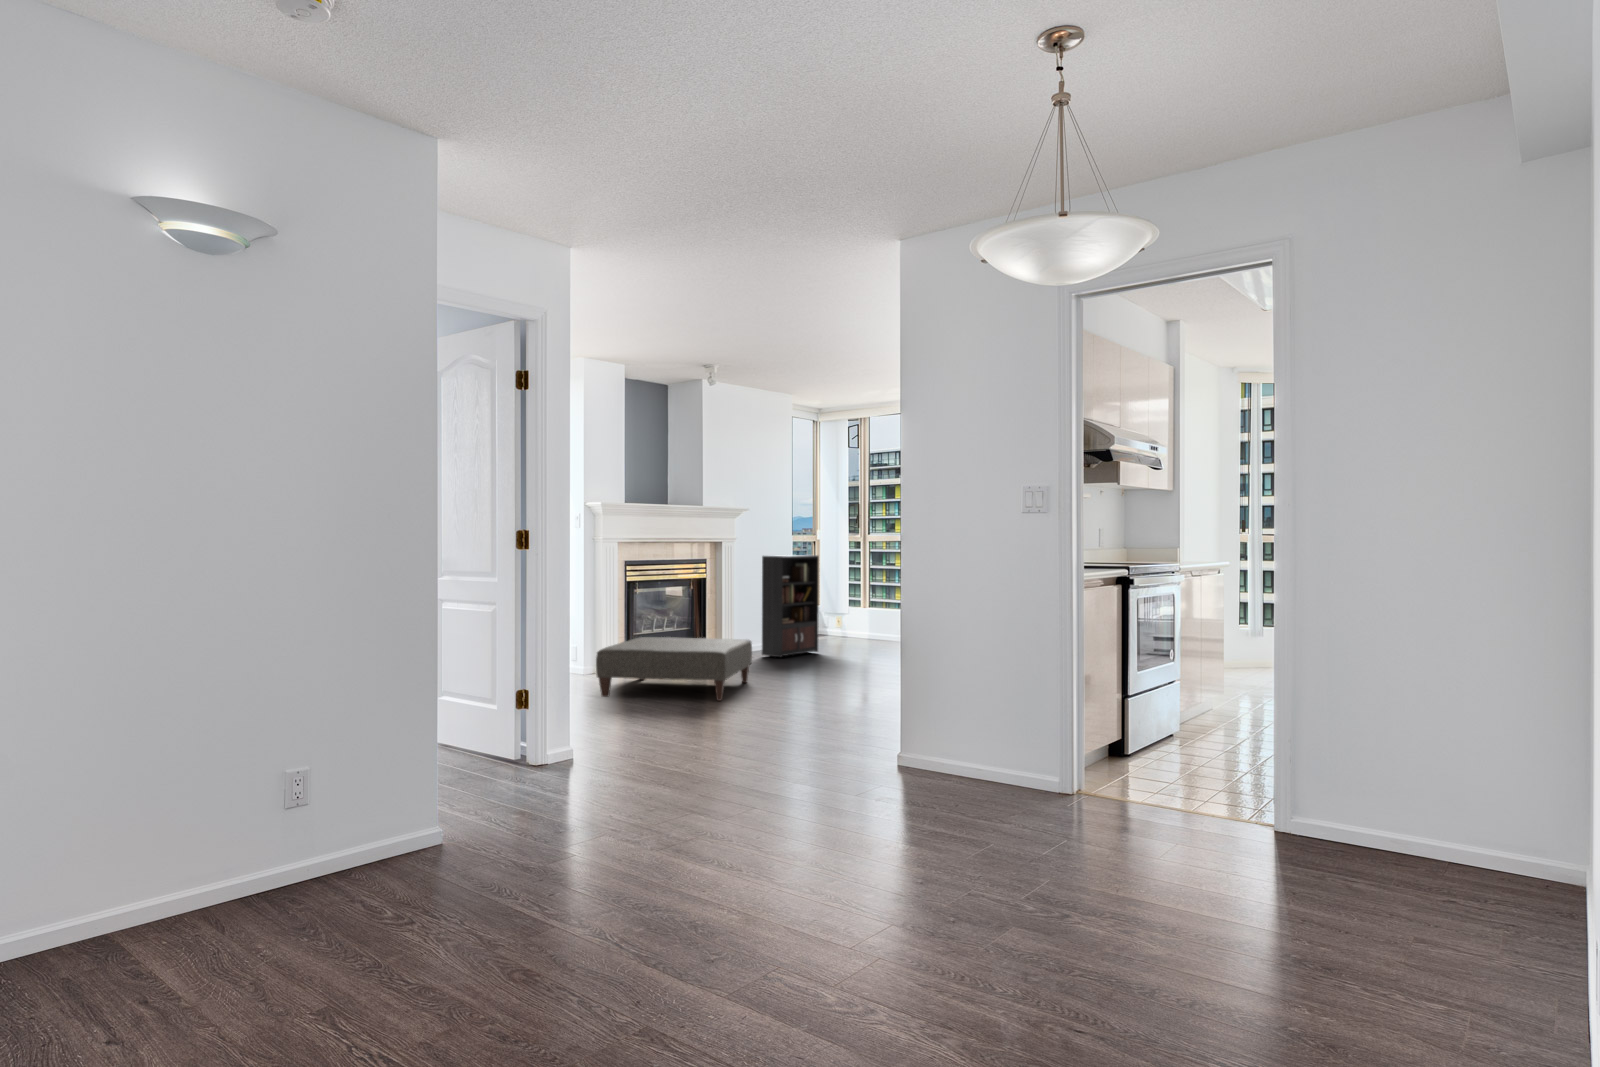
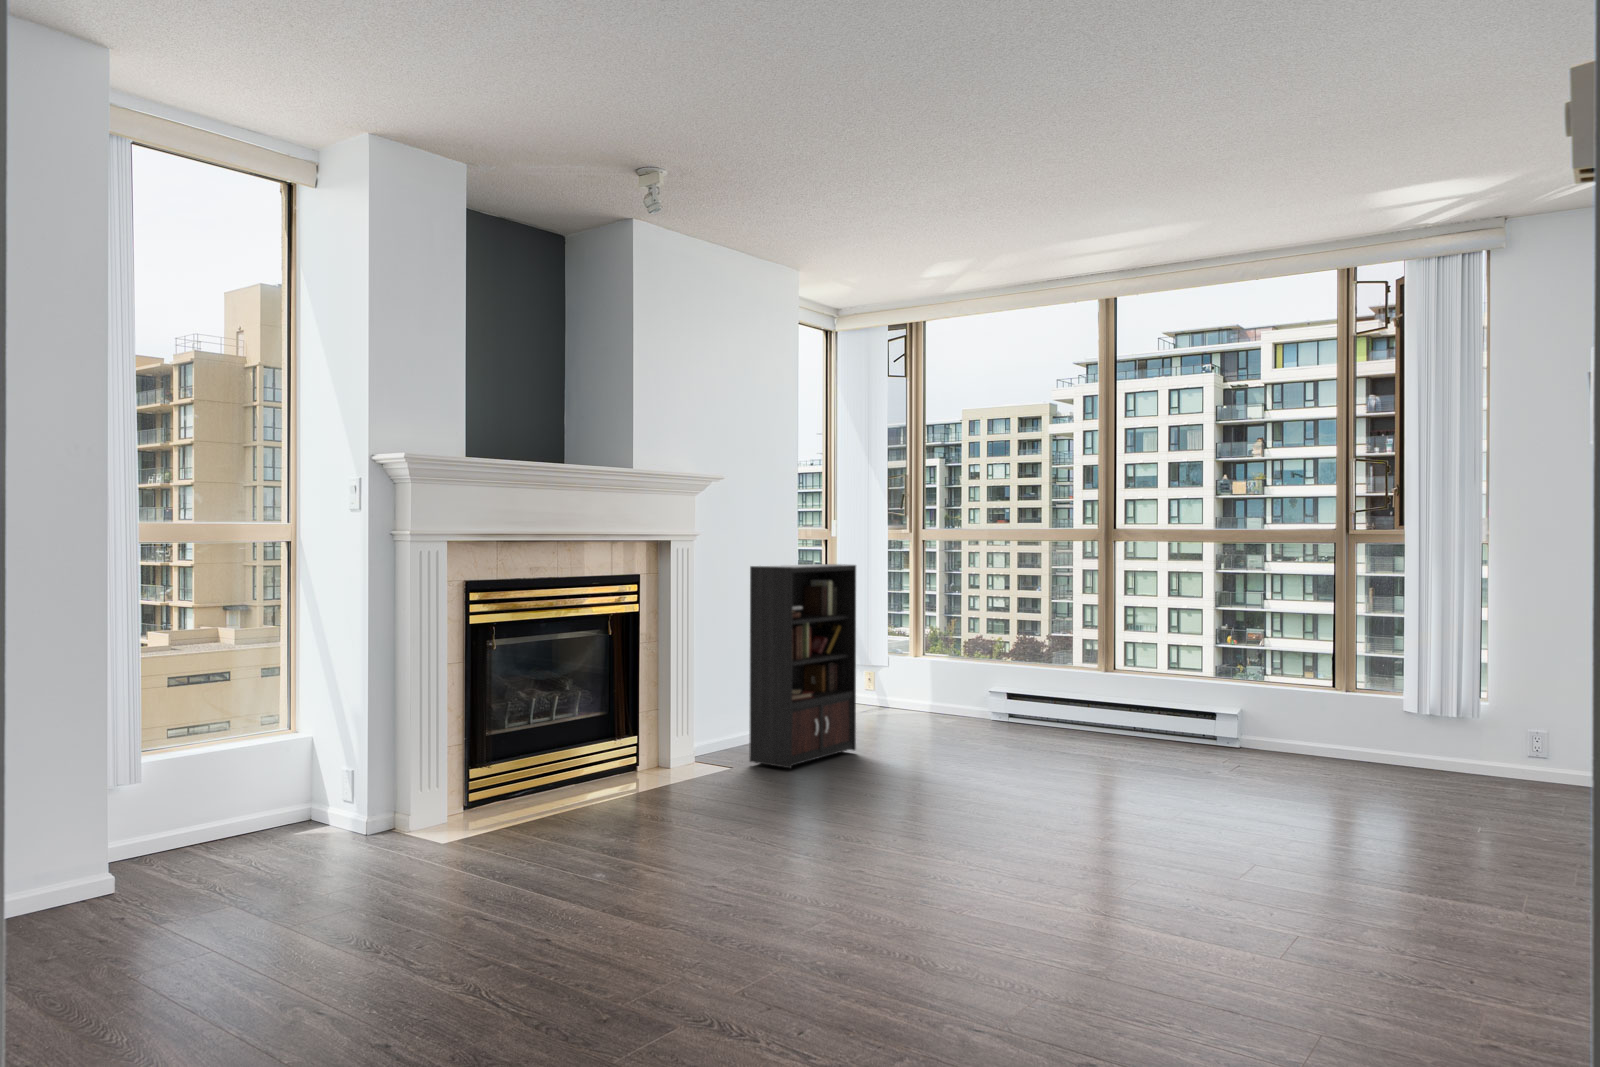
ottoman: present [596,637,752,701] -> none [358,755,749,952]

